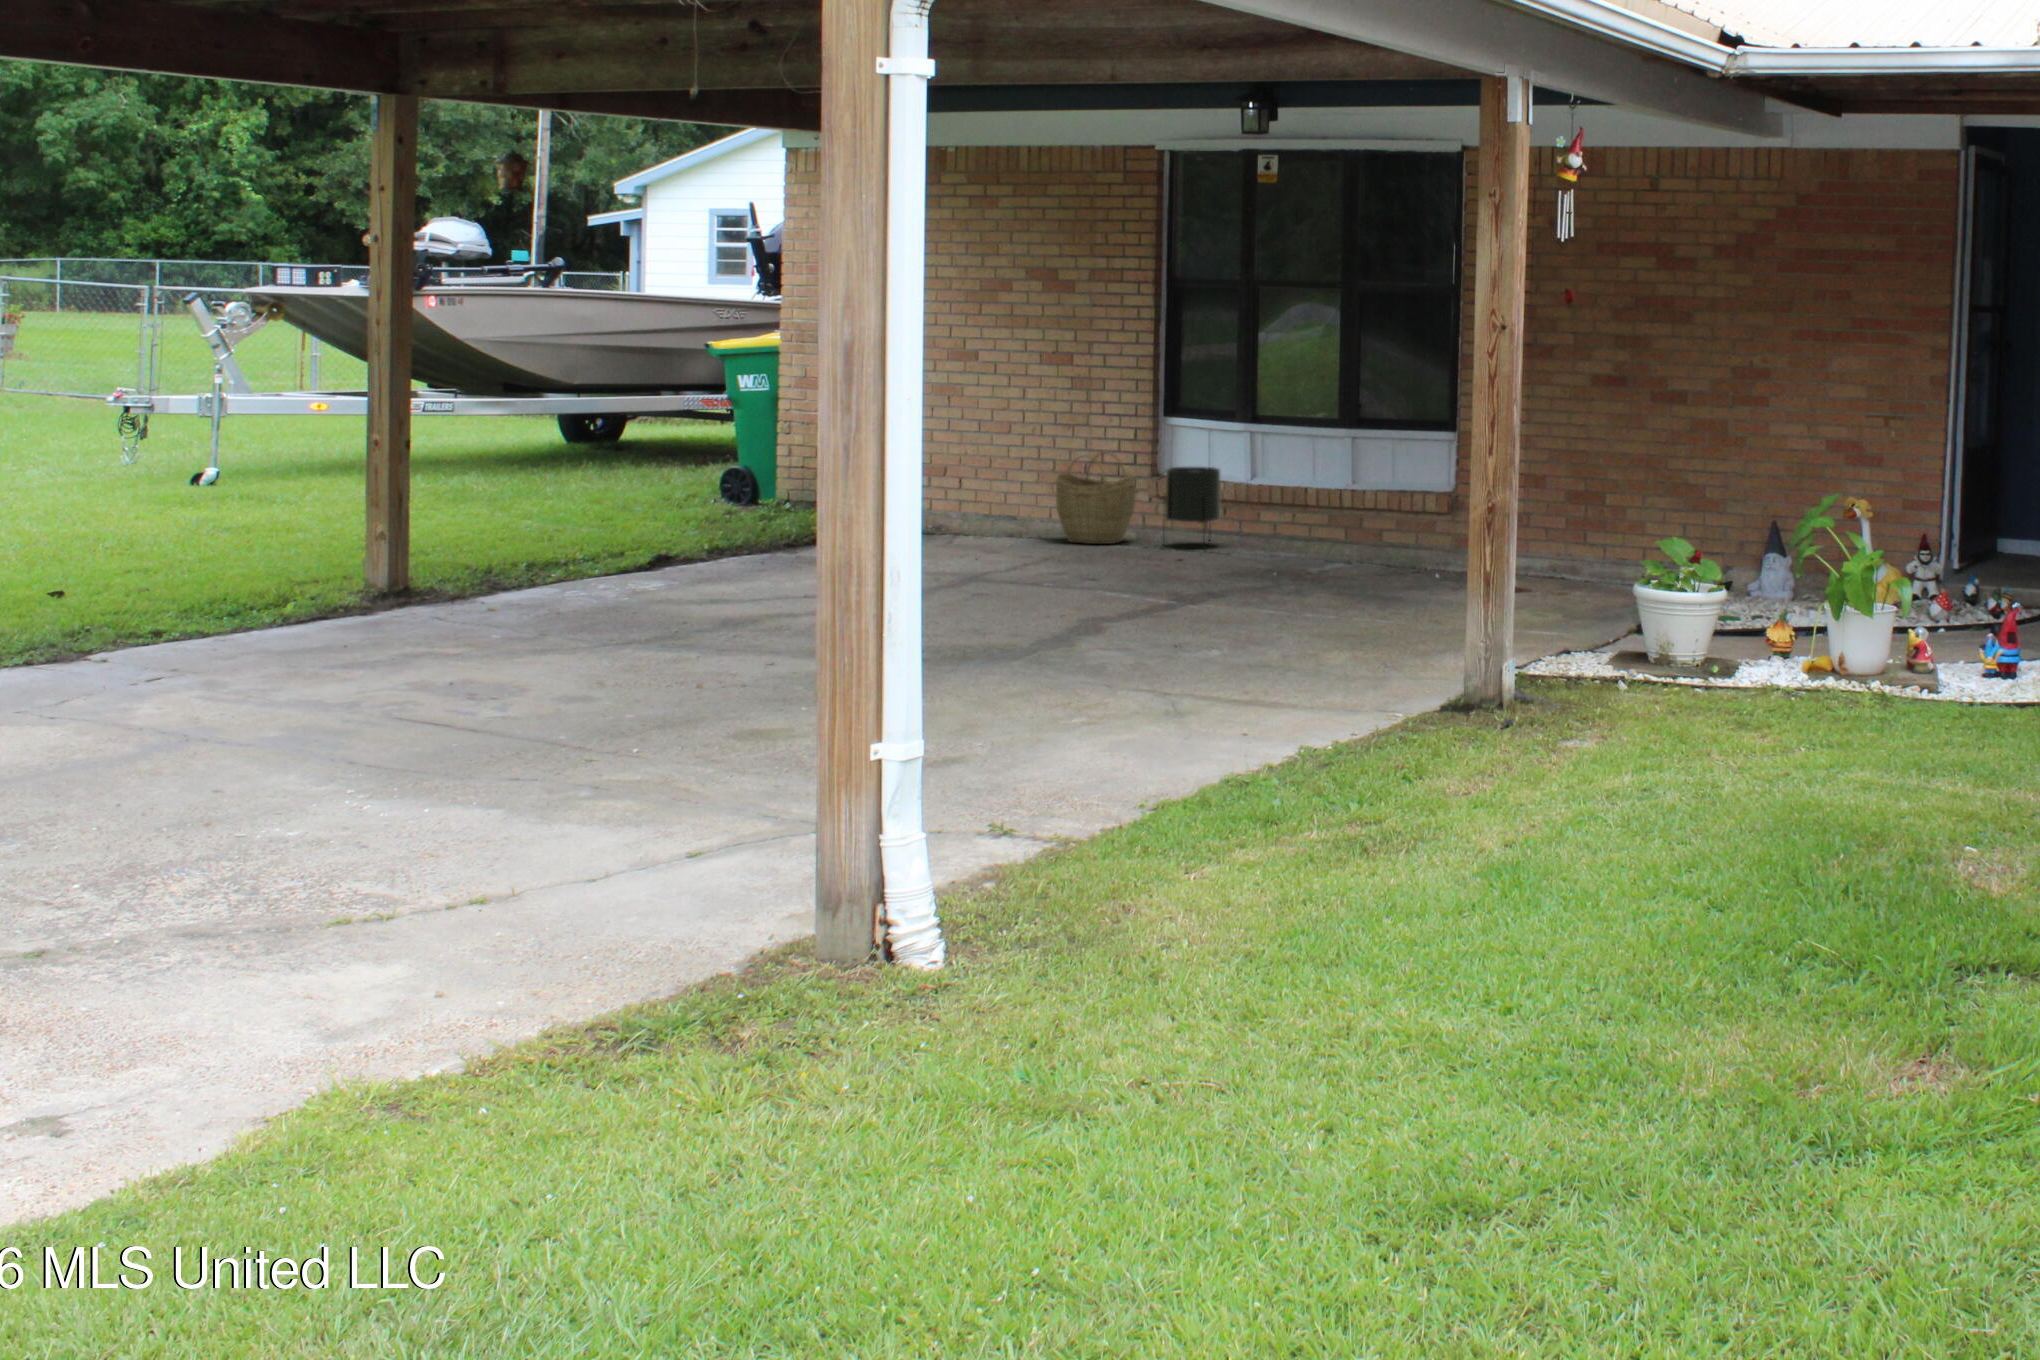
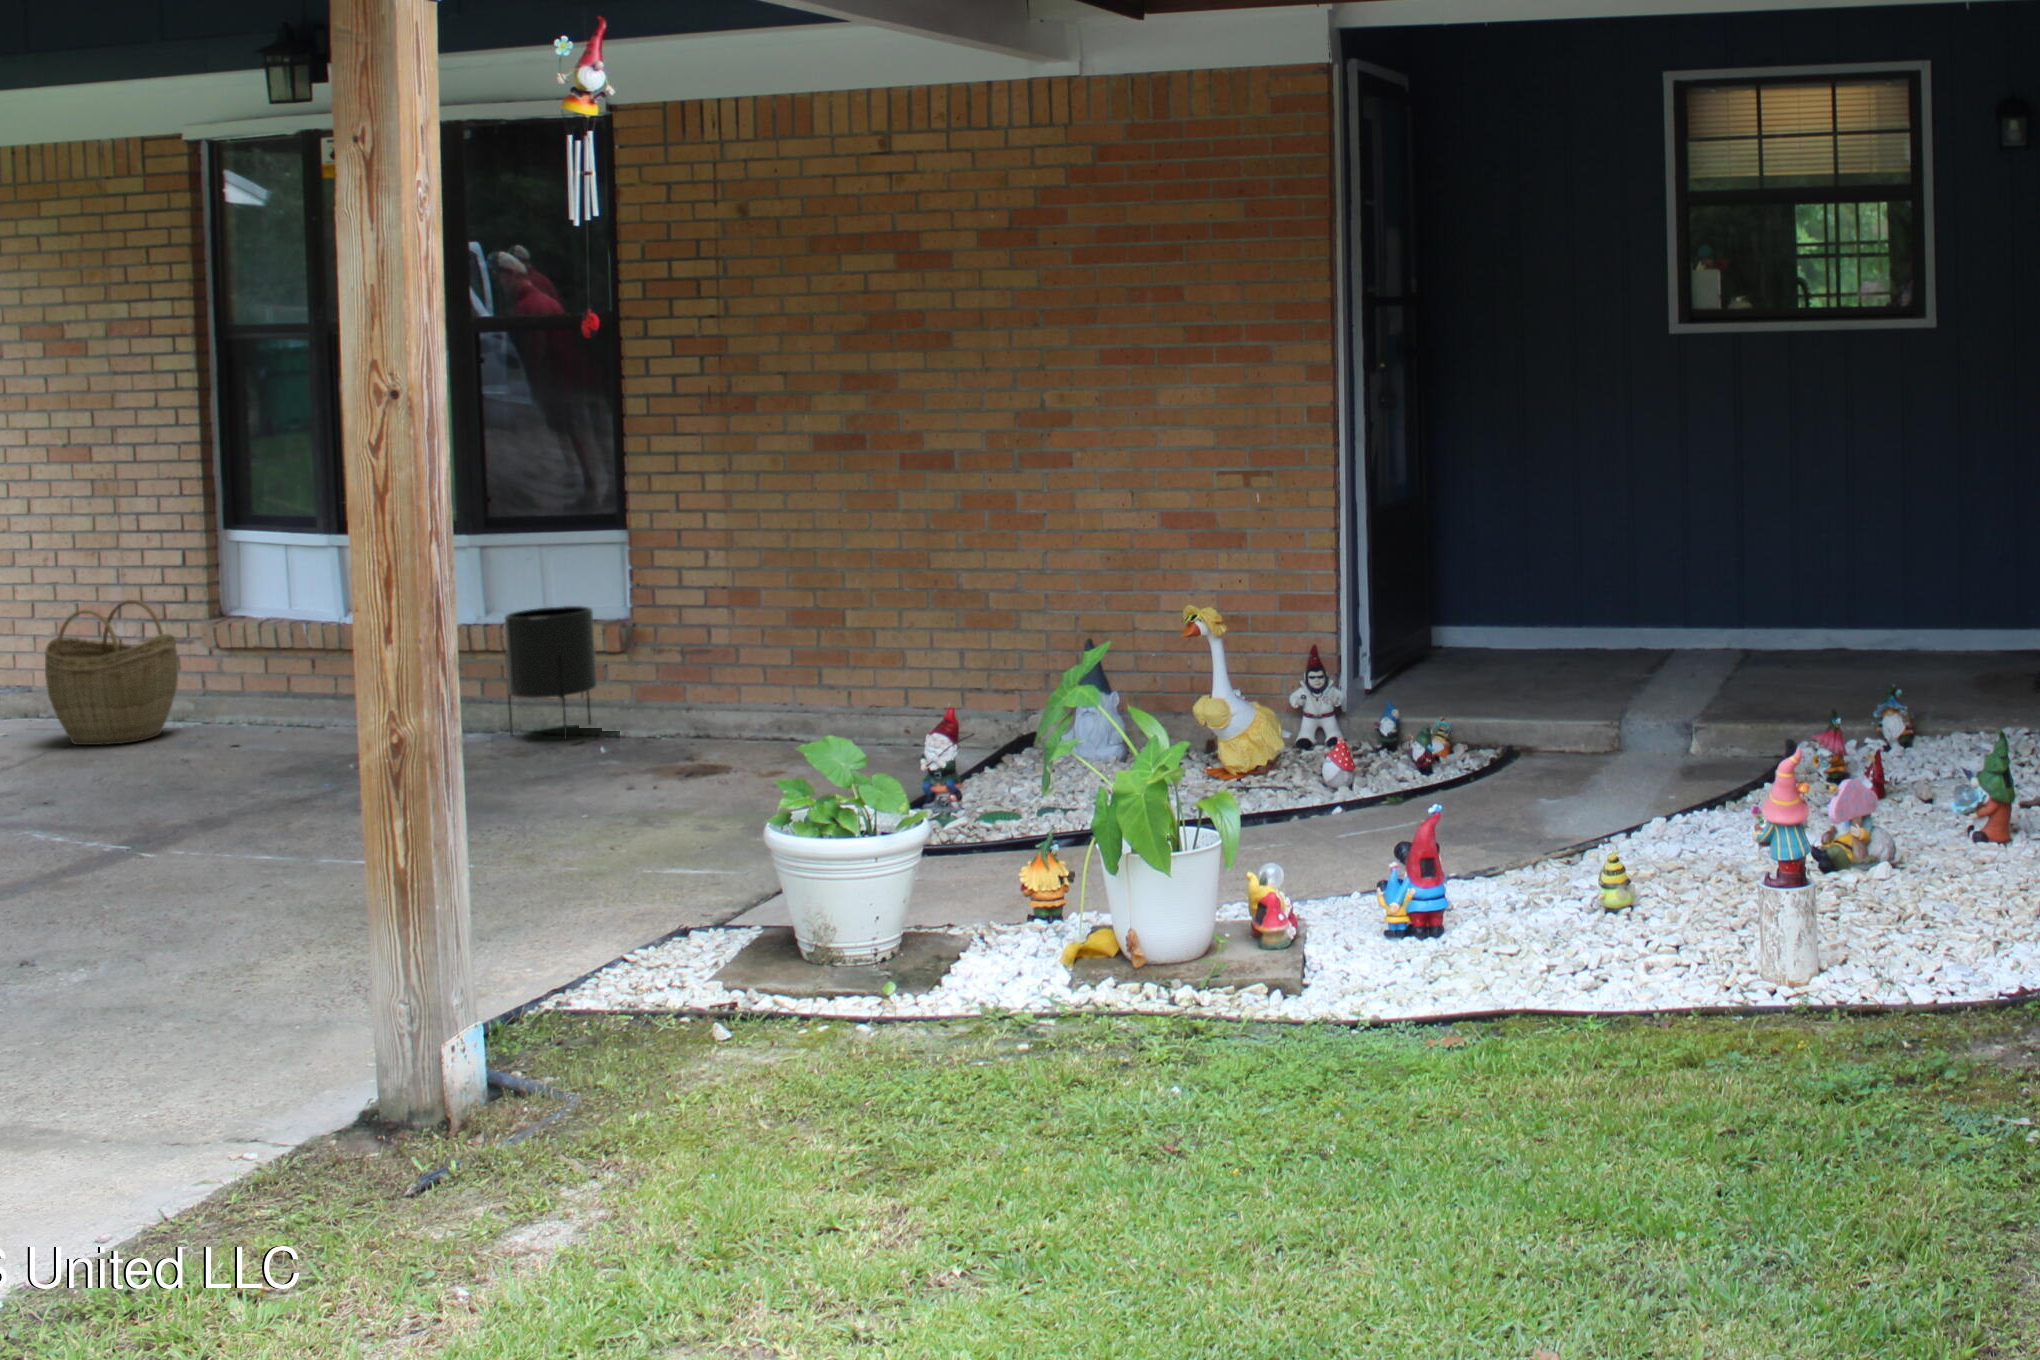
planter: present [1165,467,1220,533] -> present [505,606,597,738]

